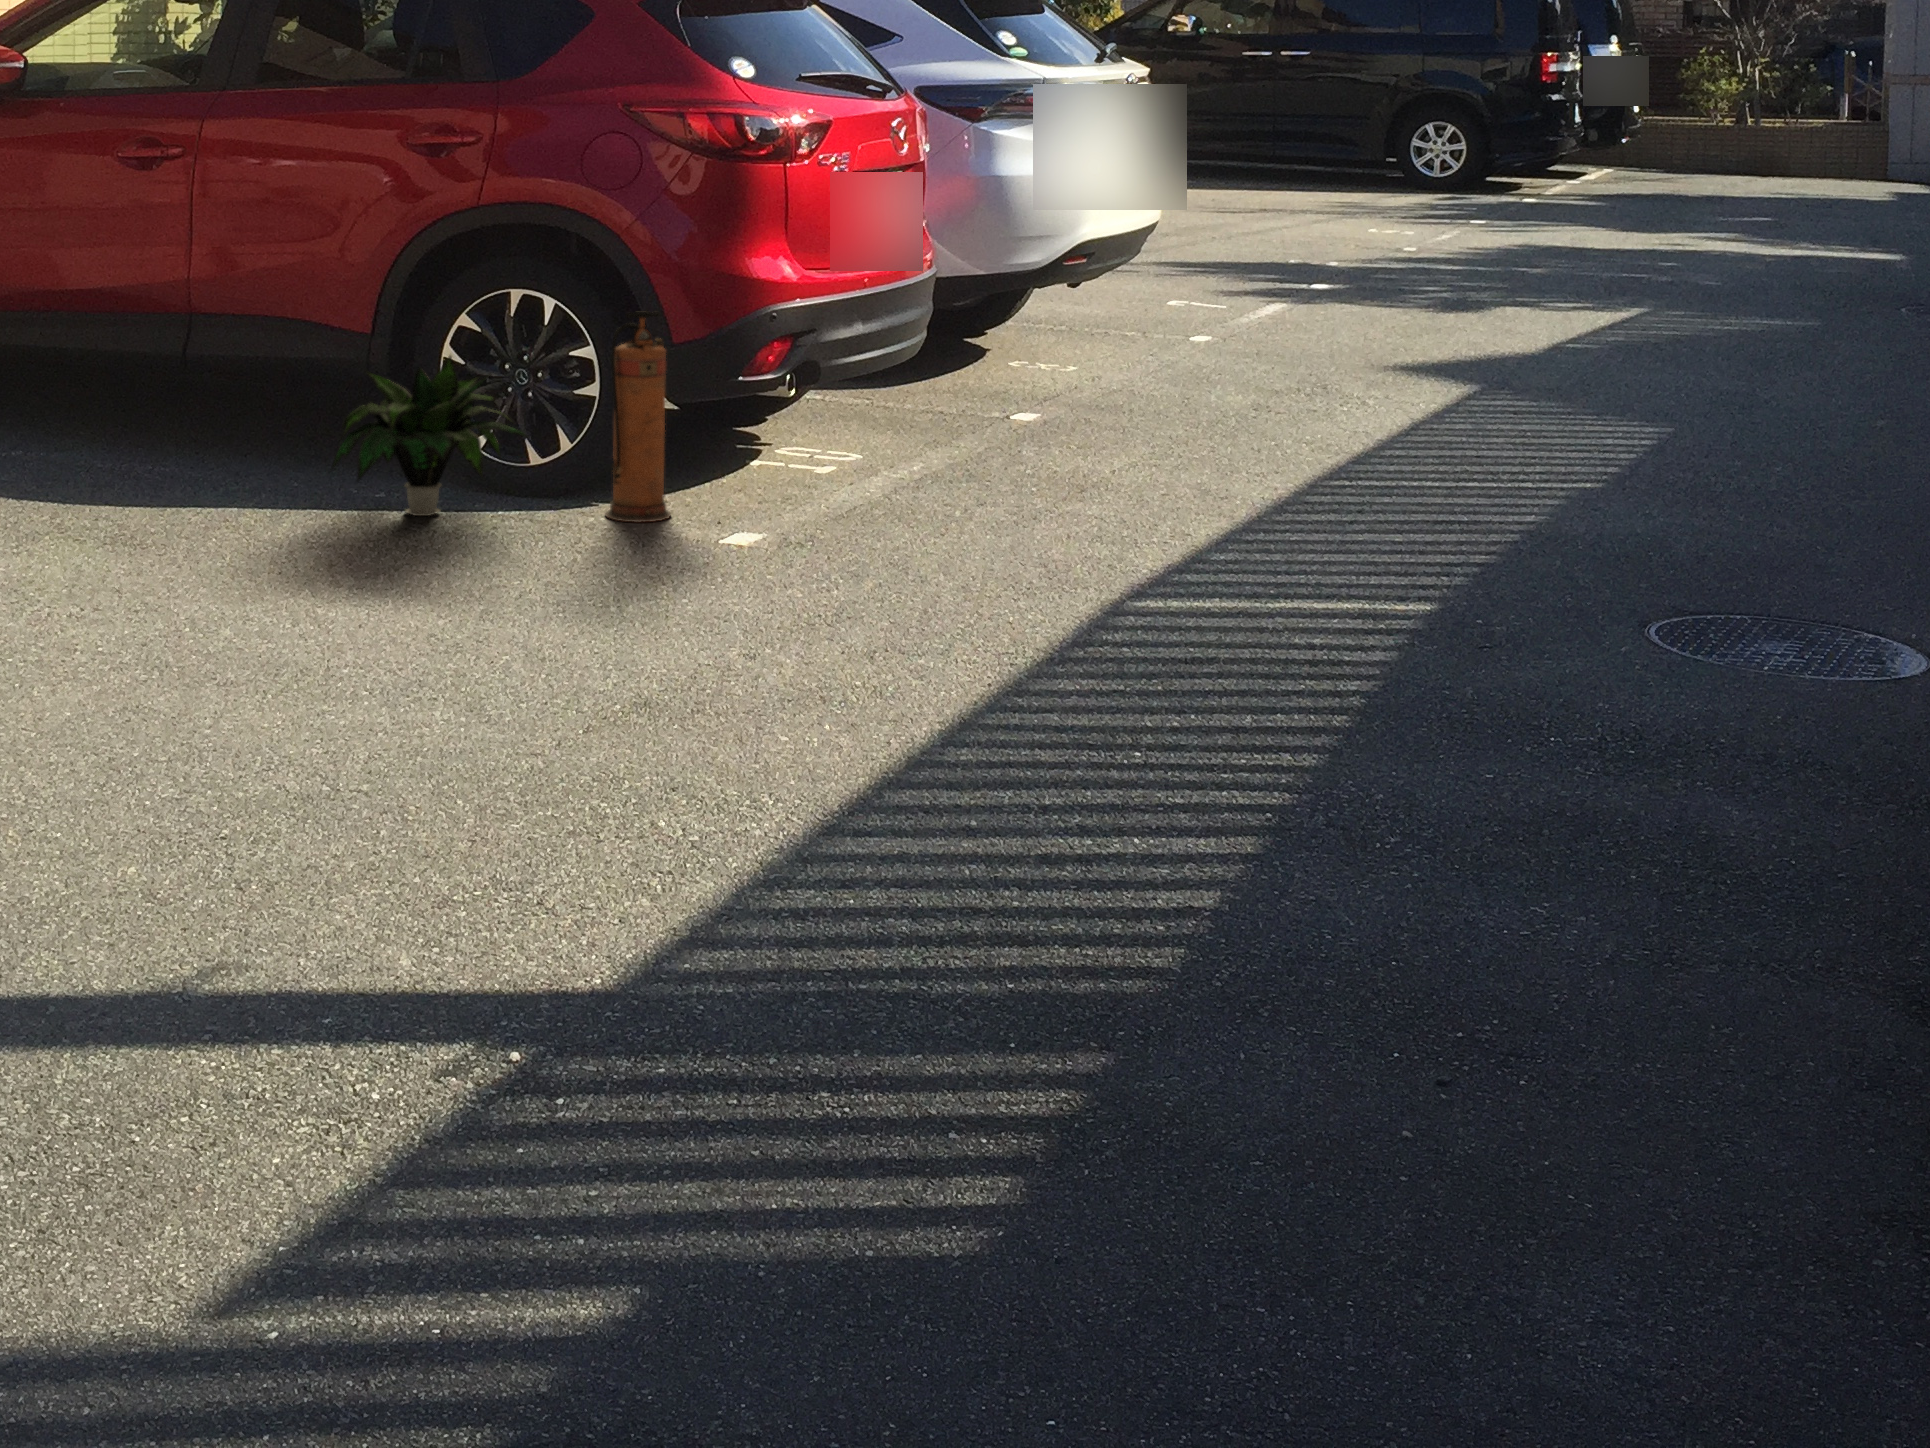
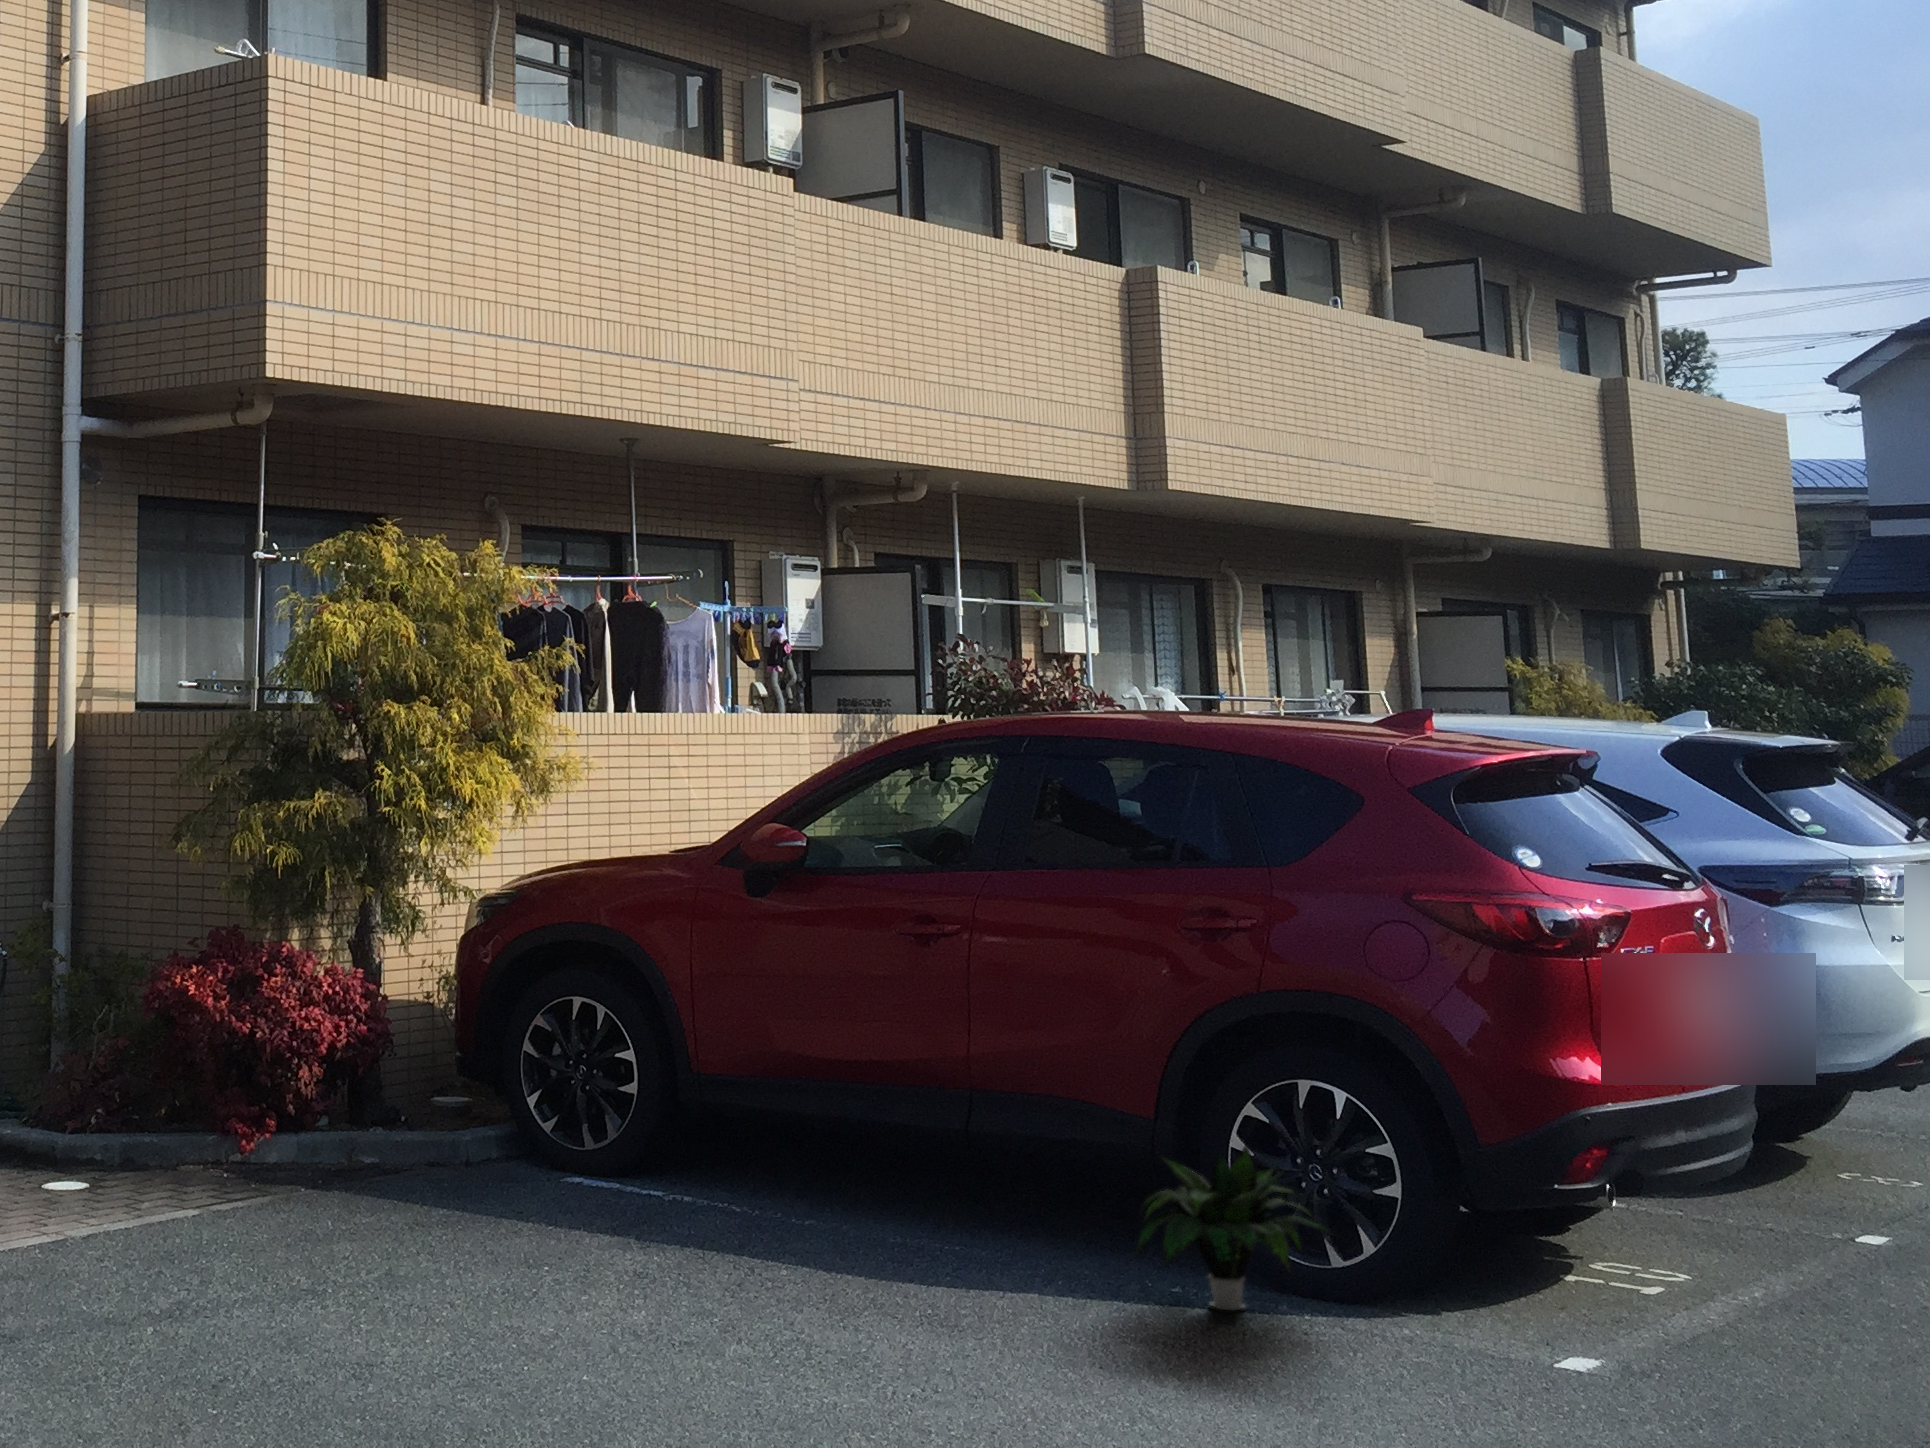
fire extinguisher: present [605,311,671,523] -> none [1415,1108,1492,1334]

